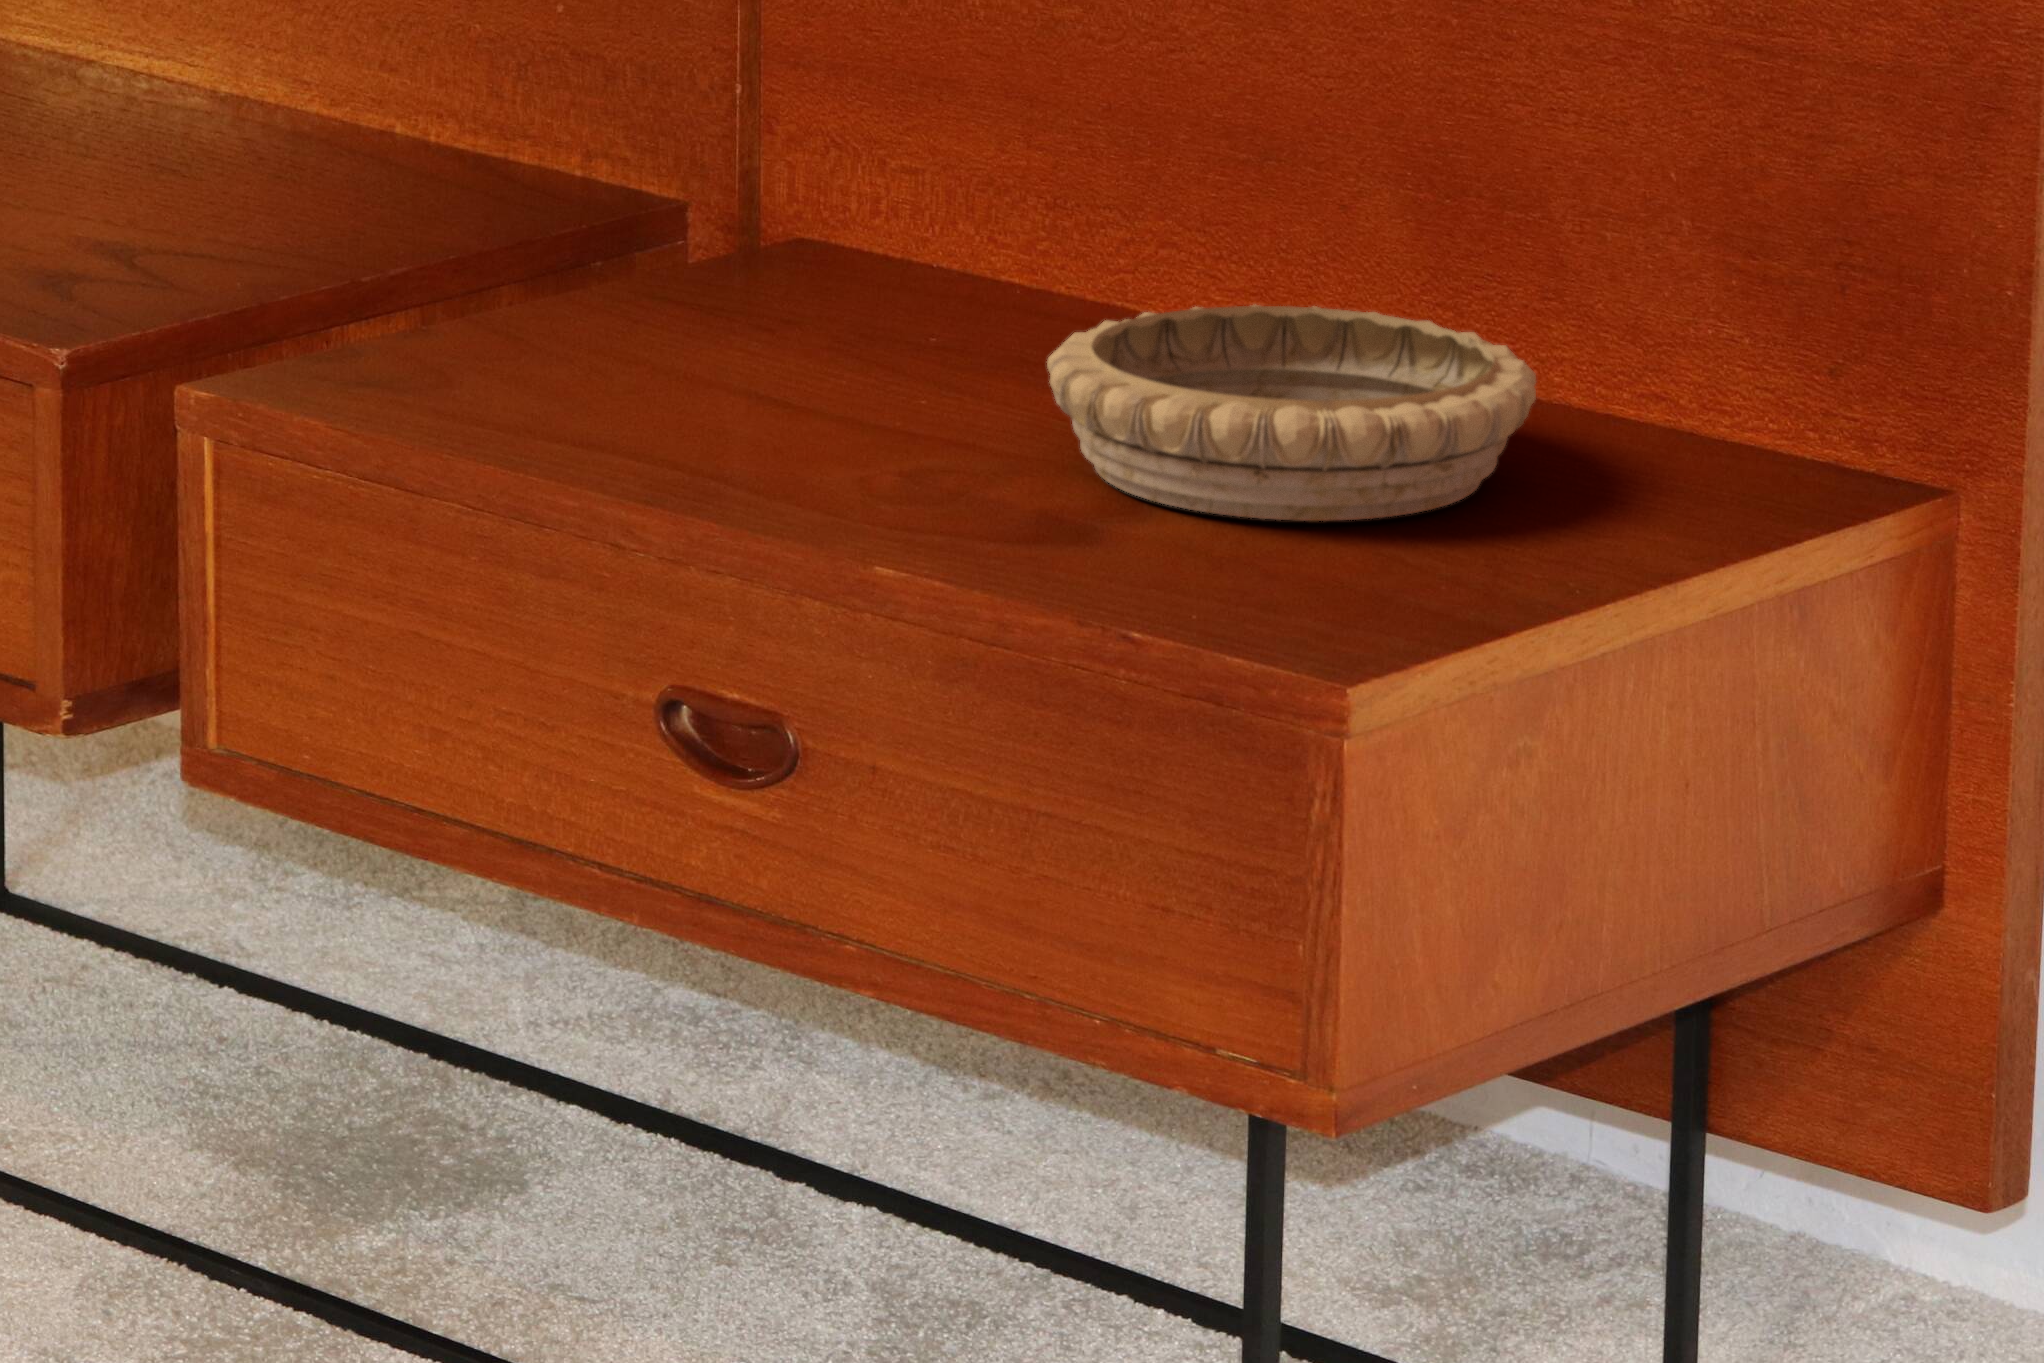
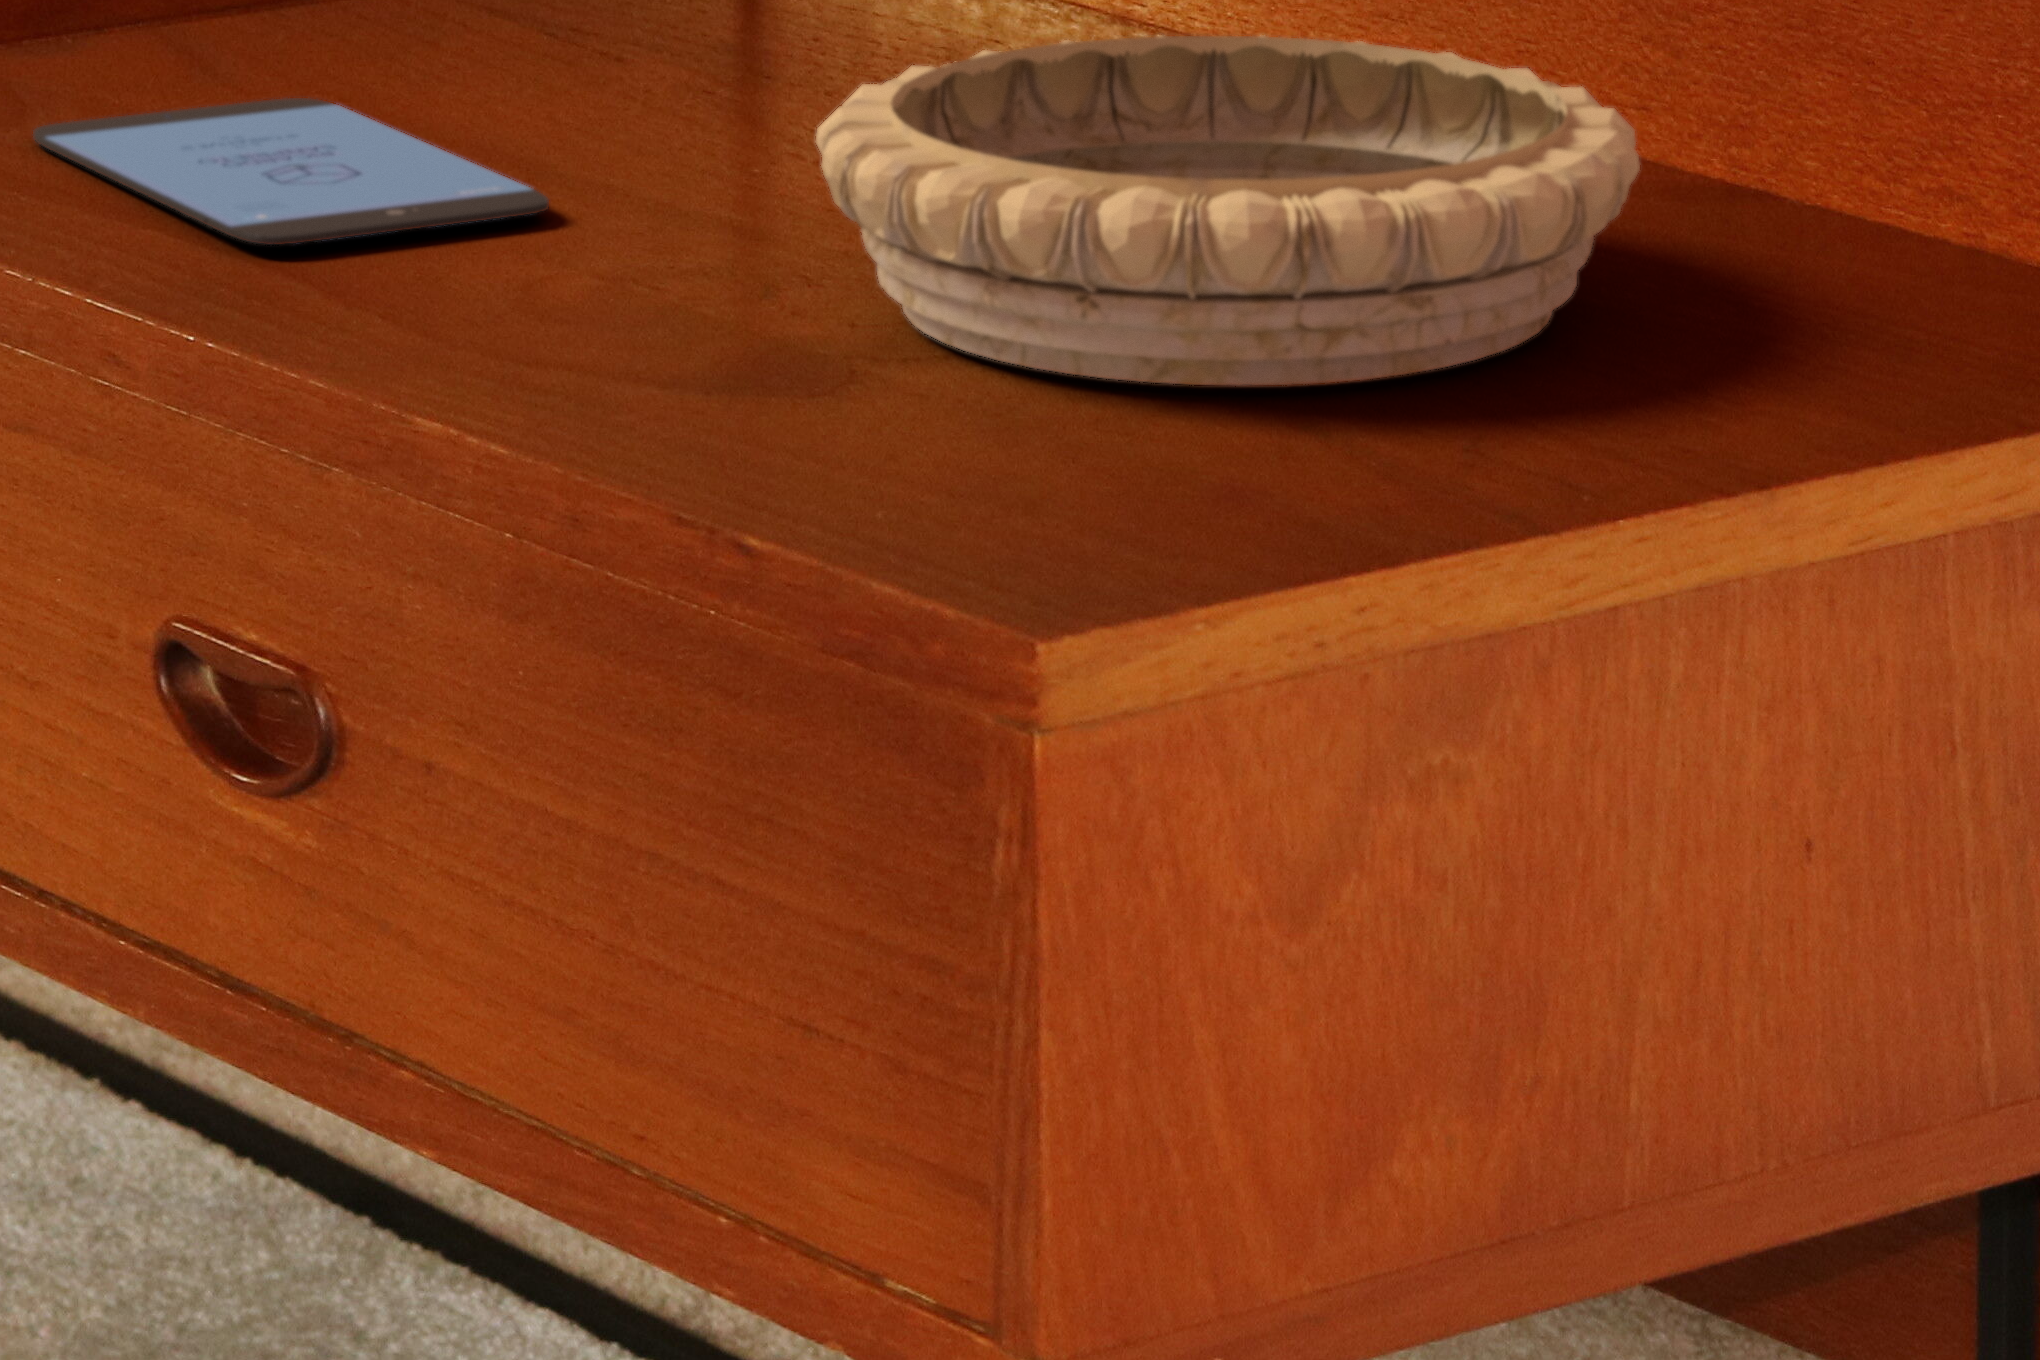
smartphone: none [486,357,841,453] -> present [33,98,549,245]

